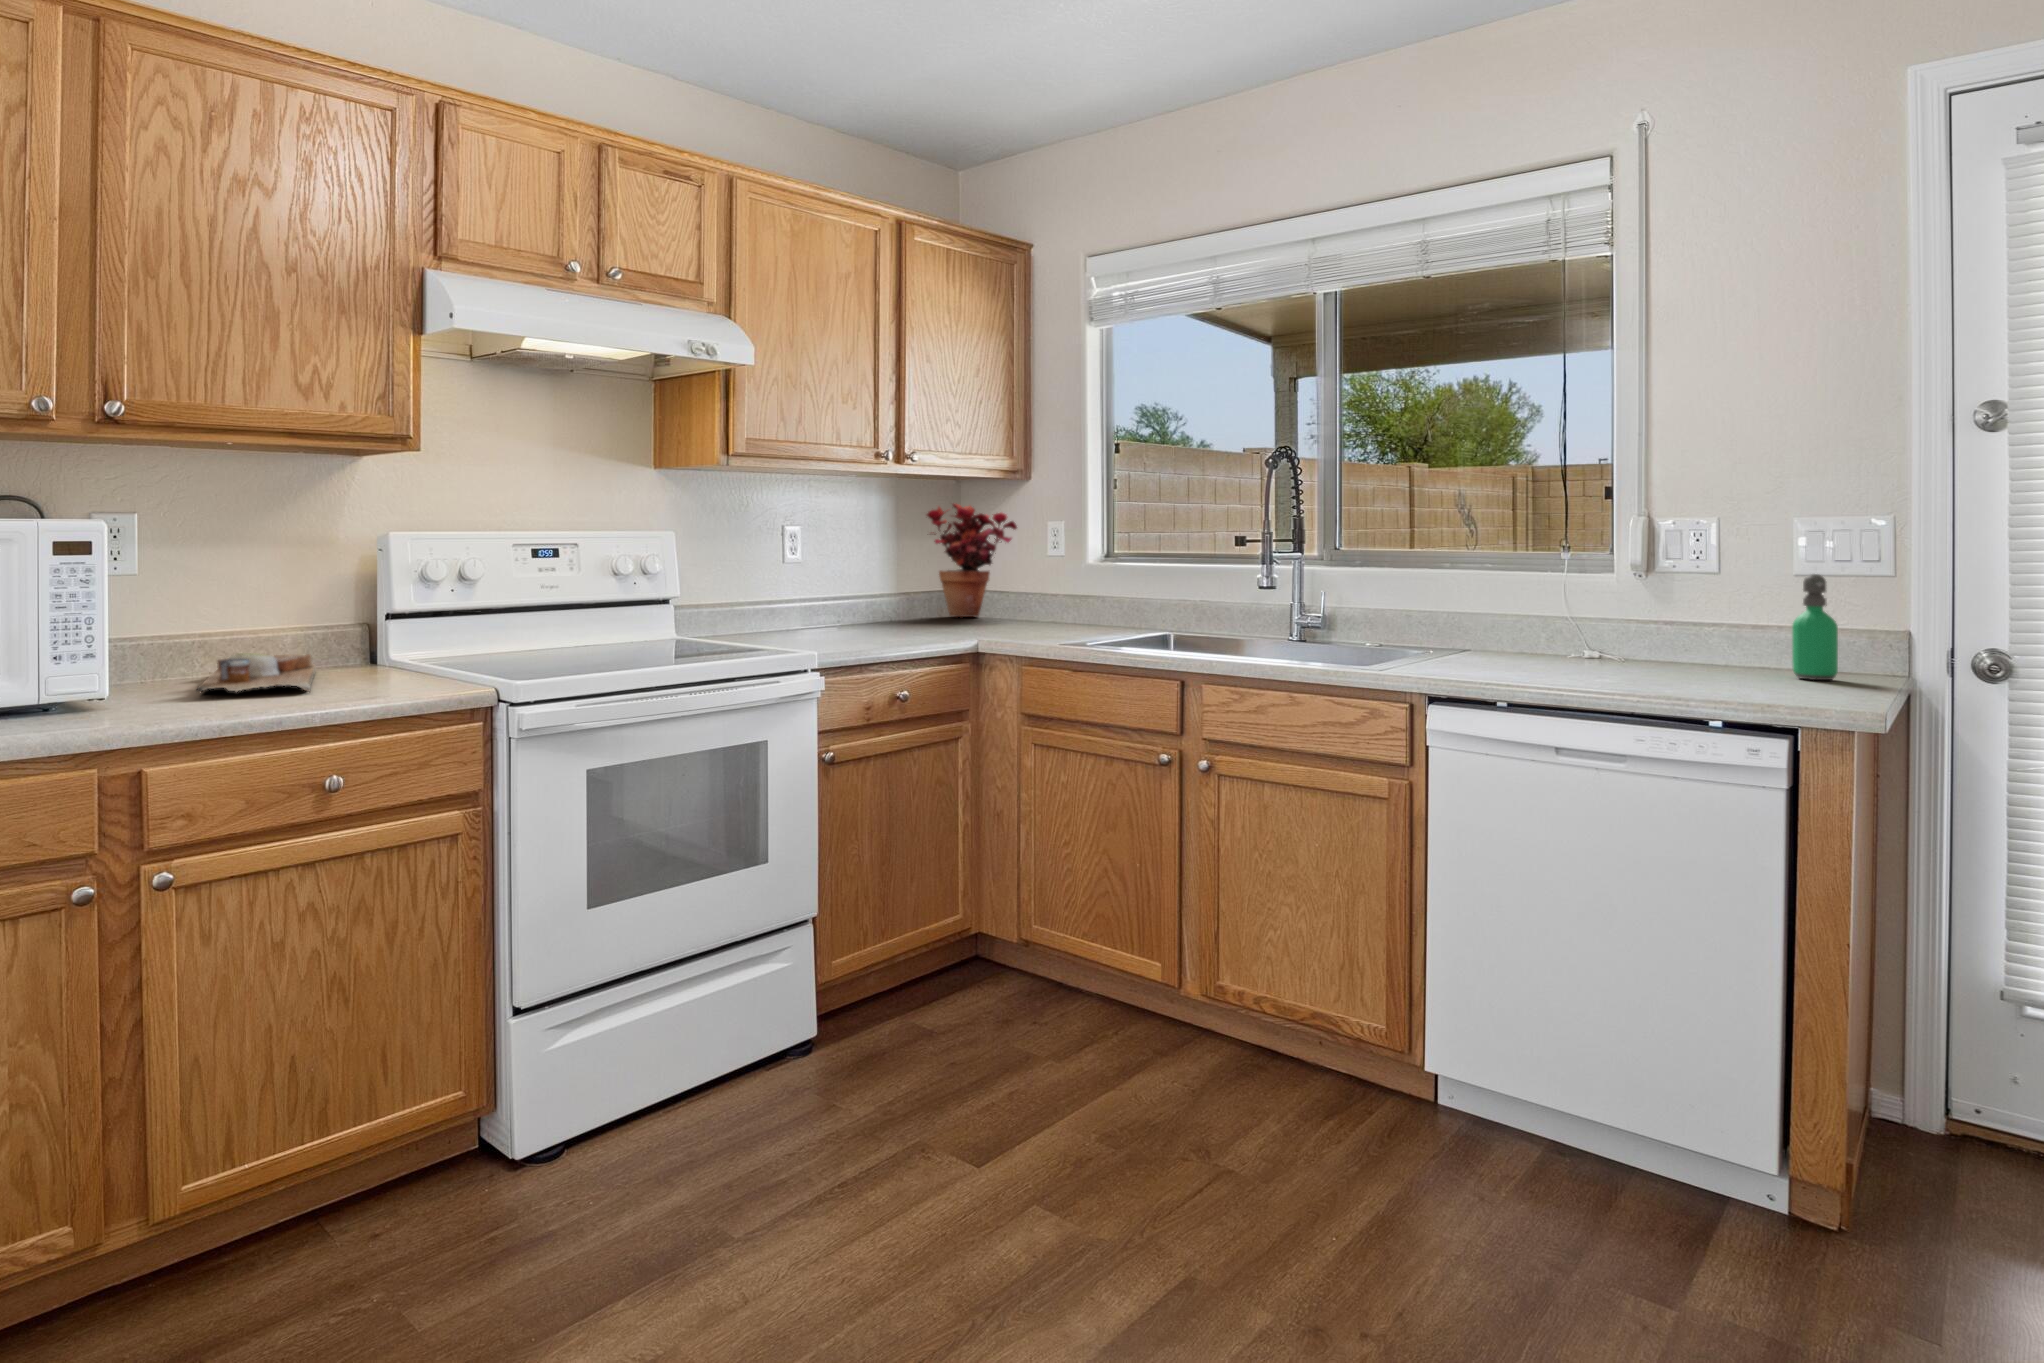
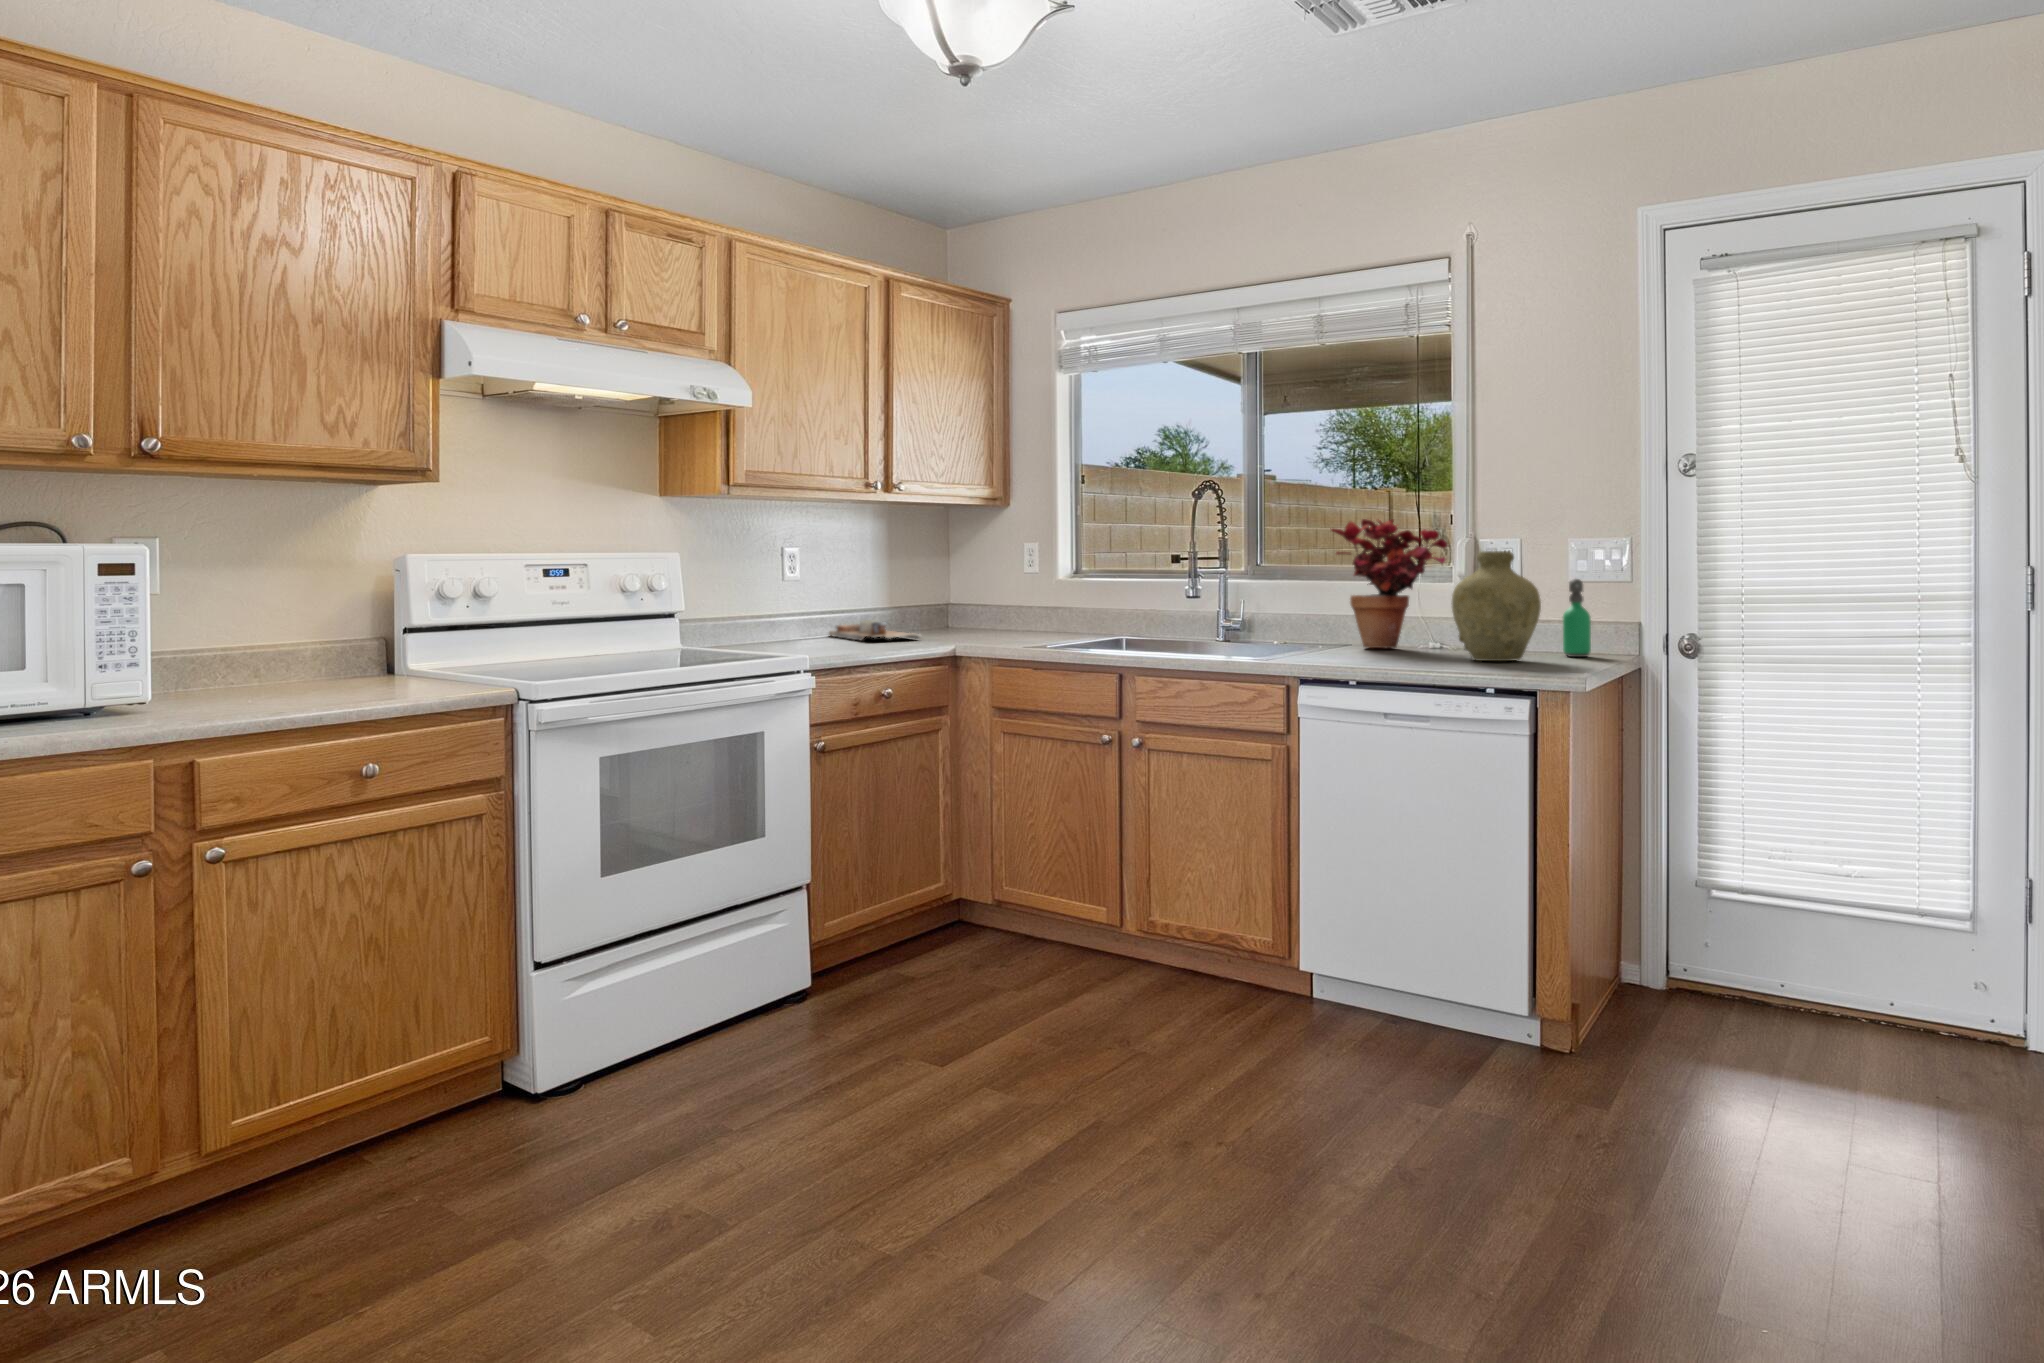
potted plant: present [927,504,1017,617] -> present [1330,519,1448,648]
vase: none [1636,536,1776,685] -> present [1451,551,1541,661]
cutting board: present [197,653,316,692] -> present [829,620,922,641]

